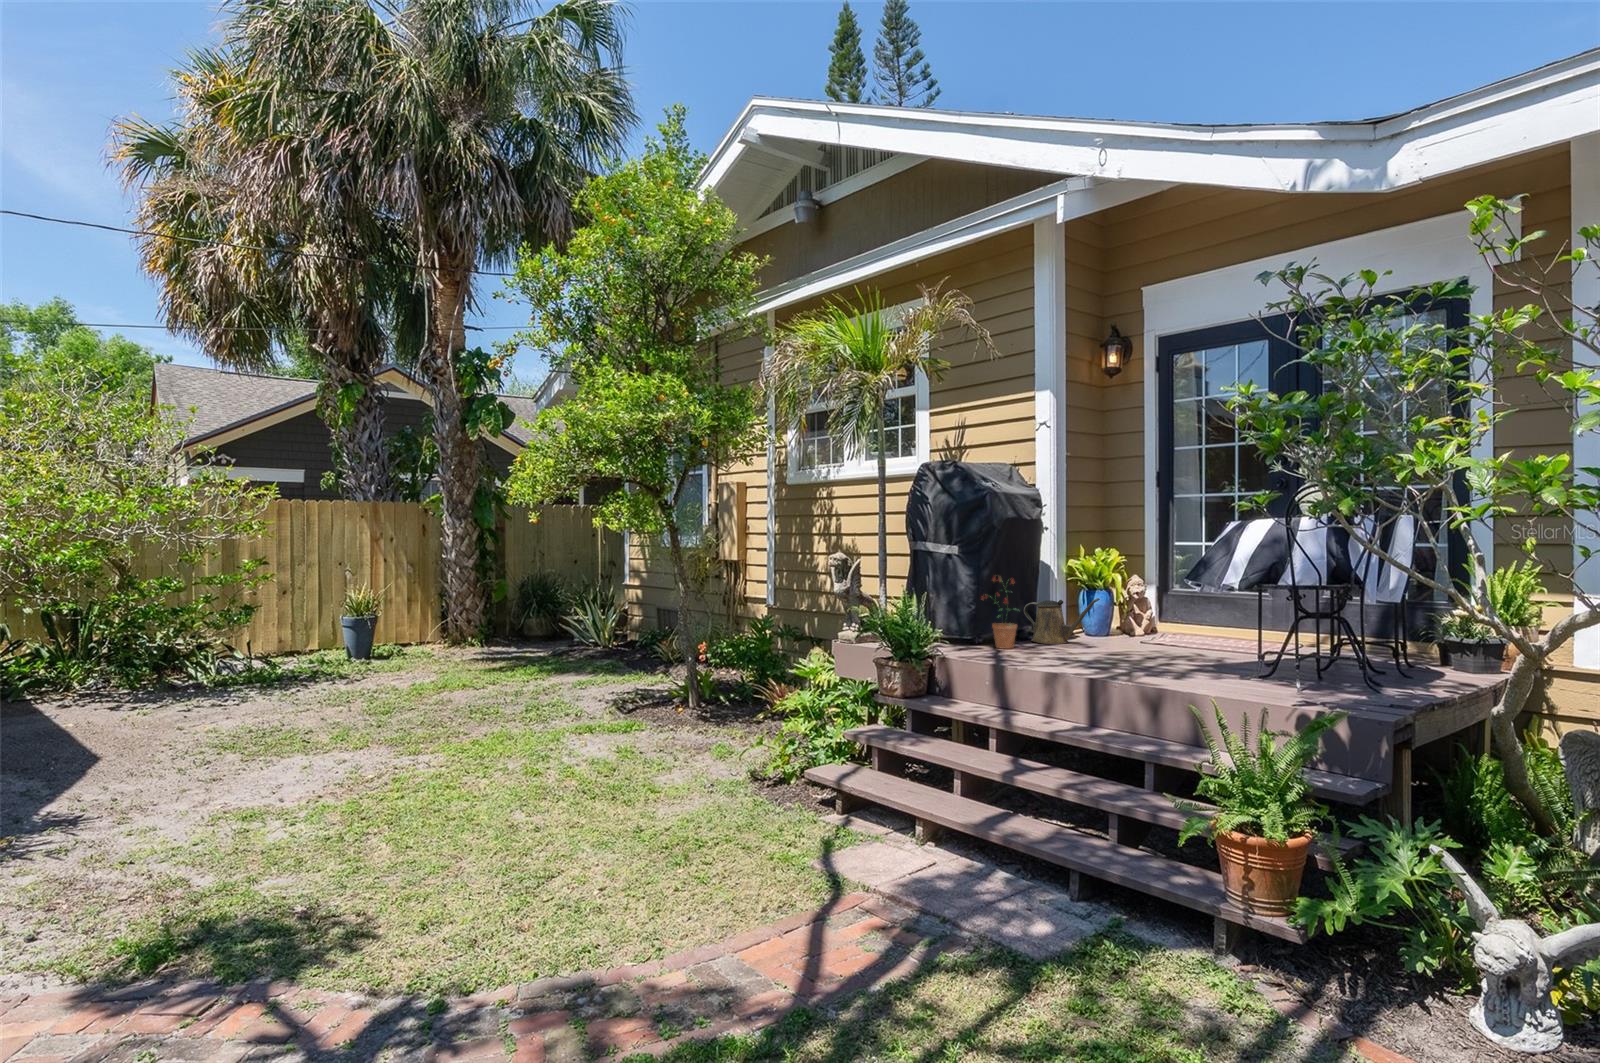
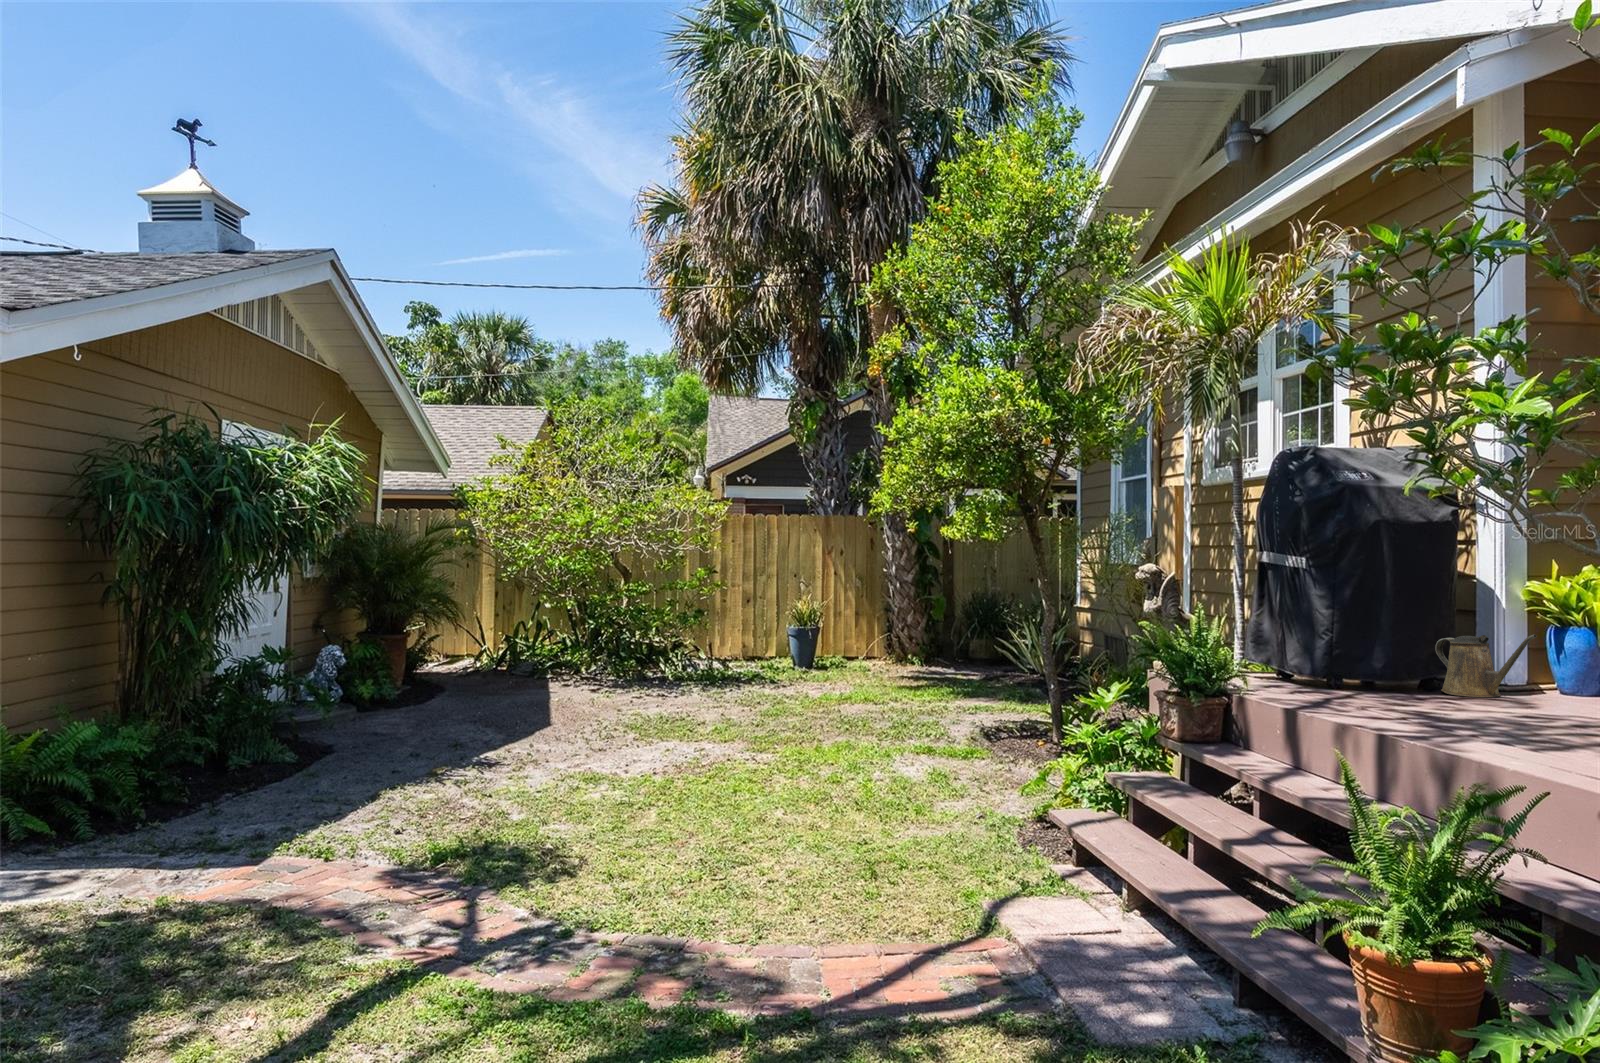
potted plant: present [981,577,1017,649] -> none [1344,596,1401,696]

